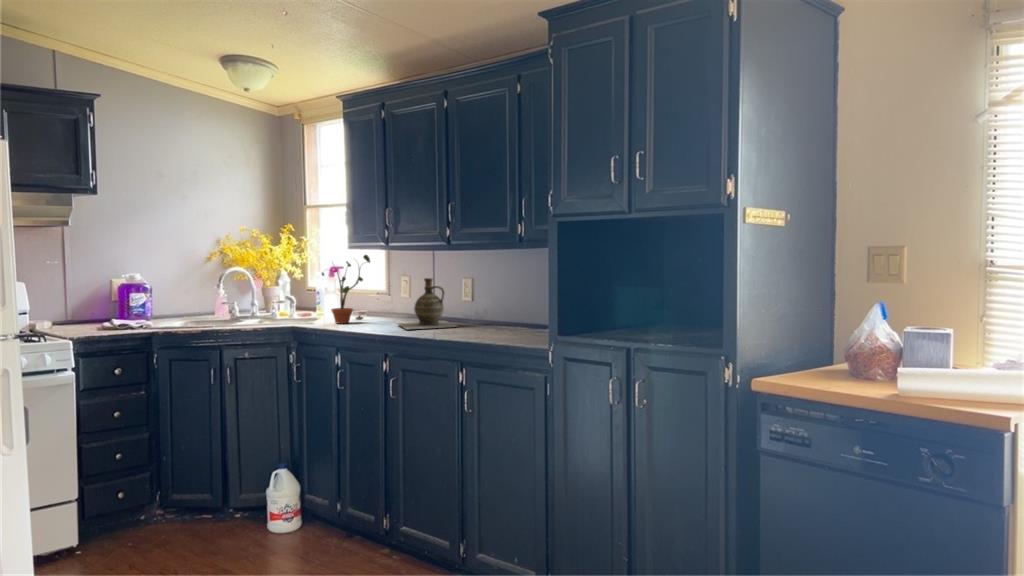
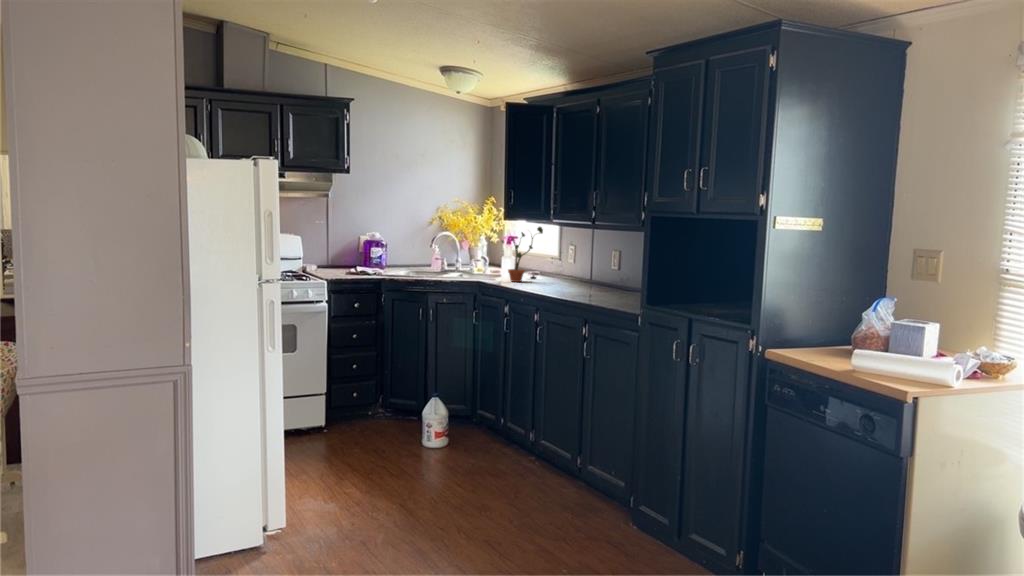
ceramic jug: present [397,278,456,329] -> none [553,250,600,291]

